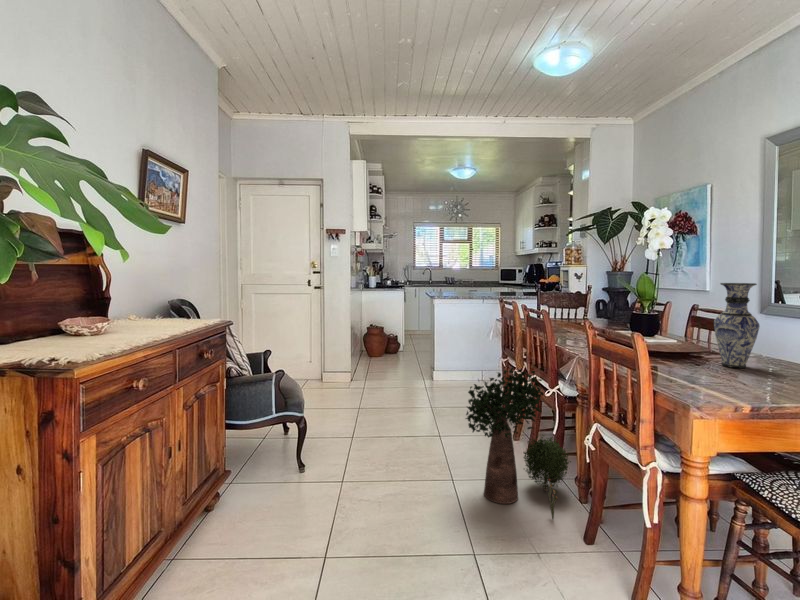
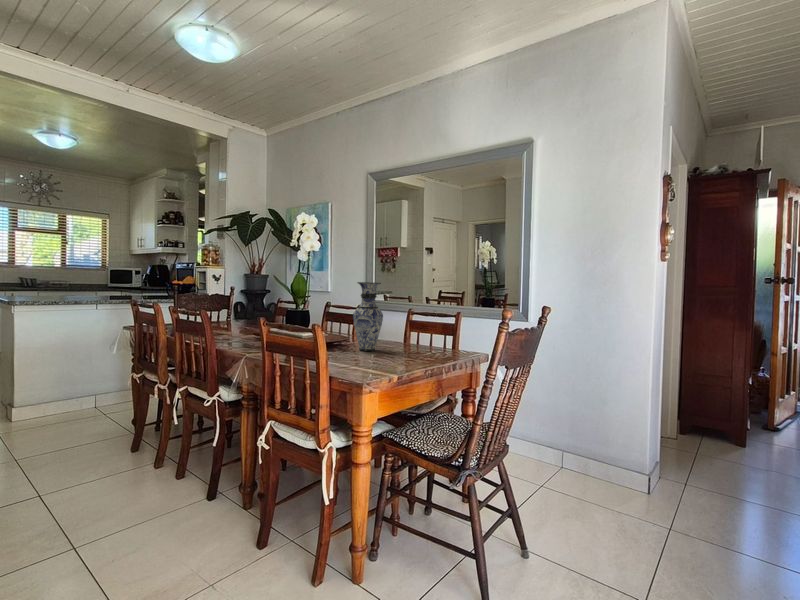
potted plant: present [466,367,571,519] -> none [102,377,236,549]

